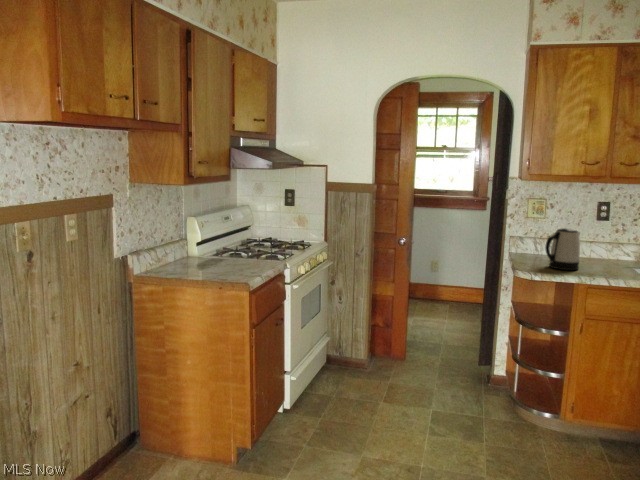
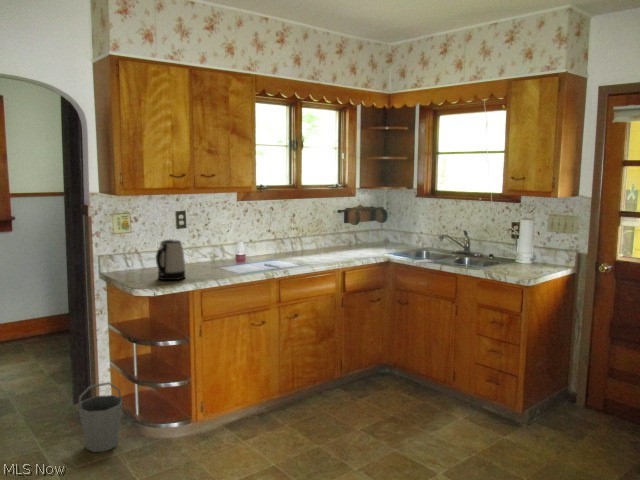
bucket: none [462,348,502,410] -> present [78,382,123,452]

